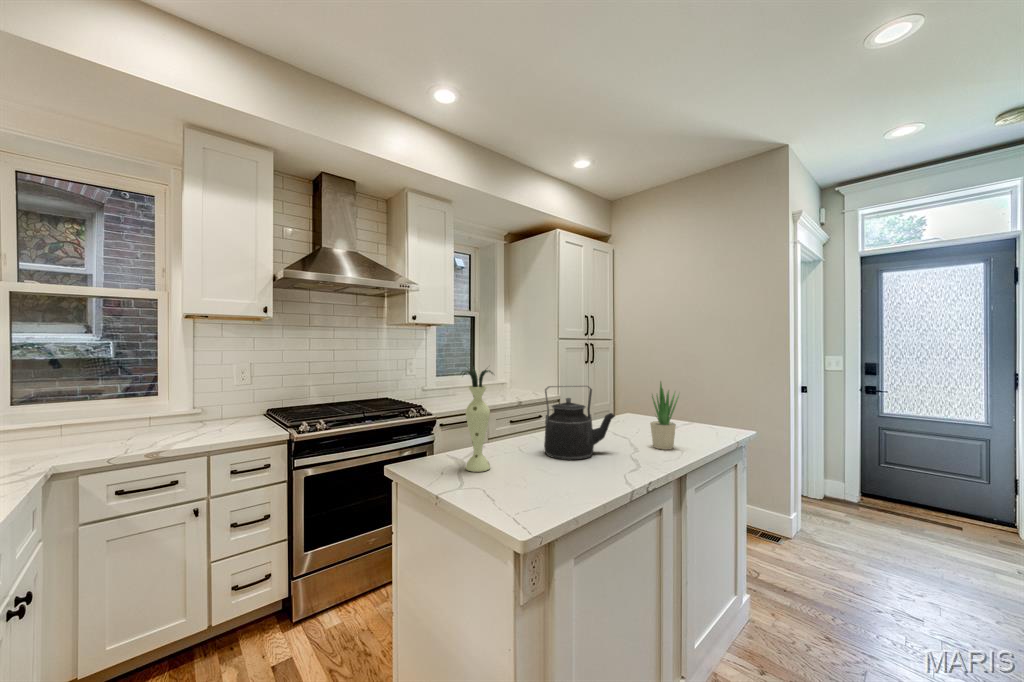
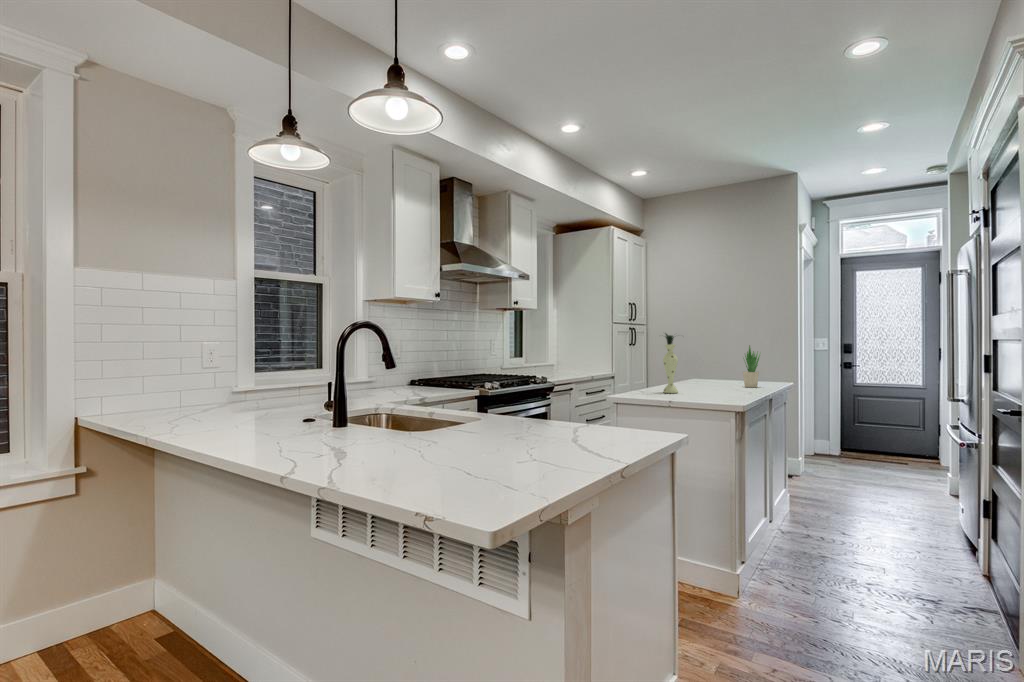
kettle: present [544,386,615,460] -> none [688,347,729,390]

